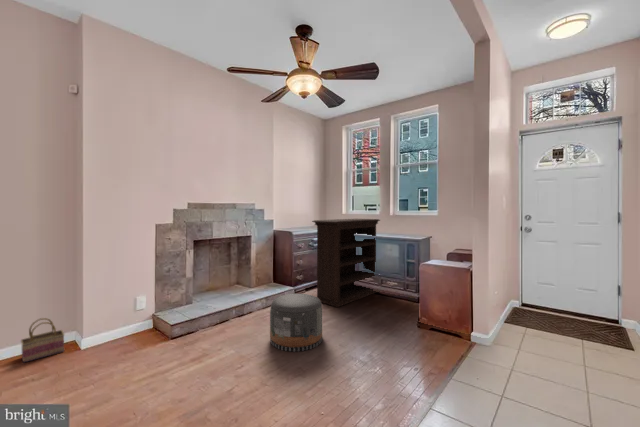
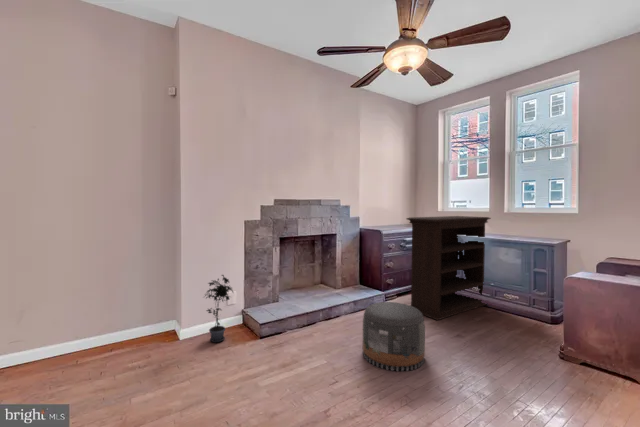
potted plant: none [107,279,142,348] -> present [205,275,233,342]
basket: present [21,318,64,362] -> none [133,307,168,347]

